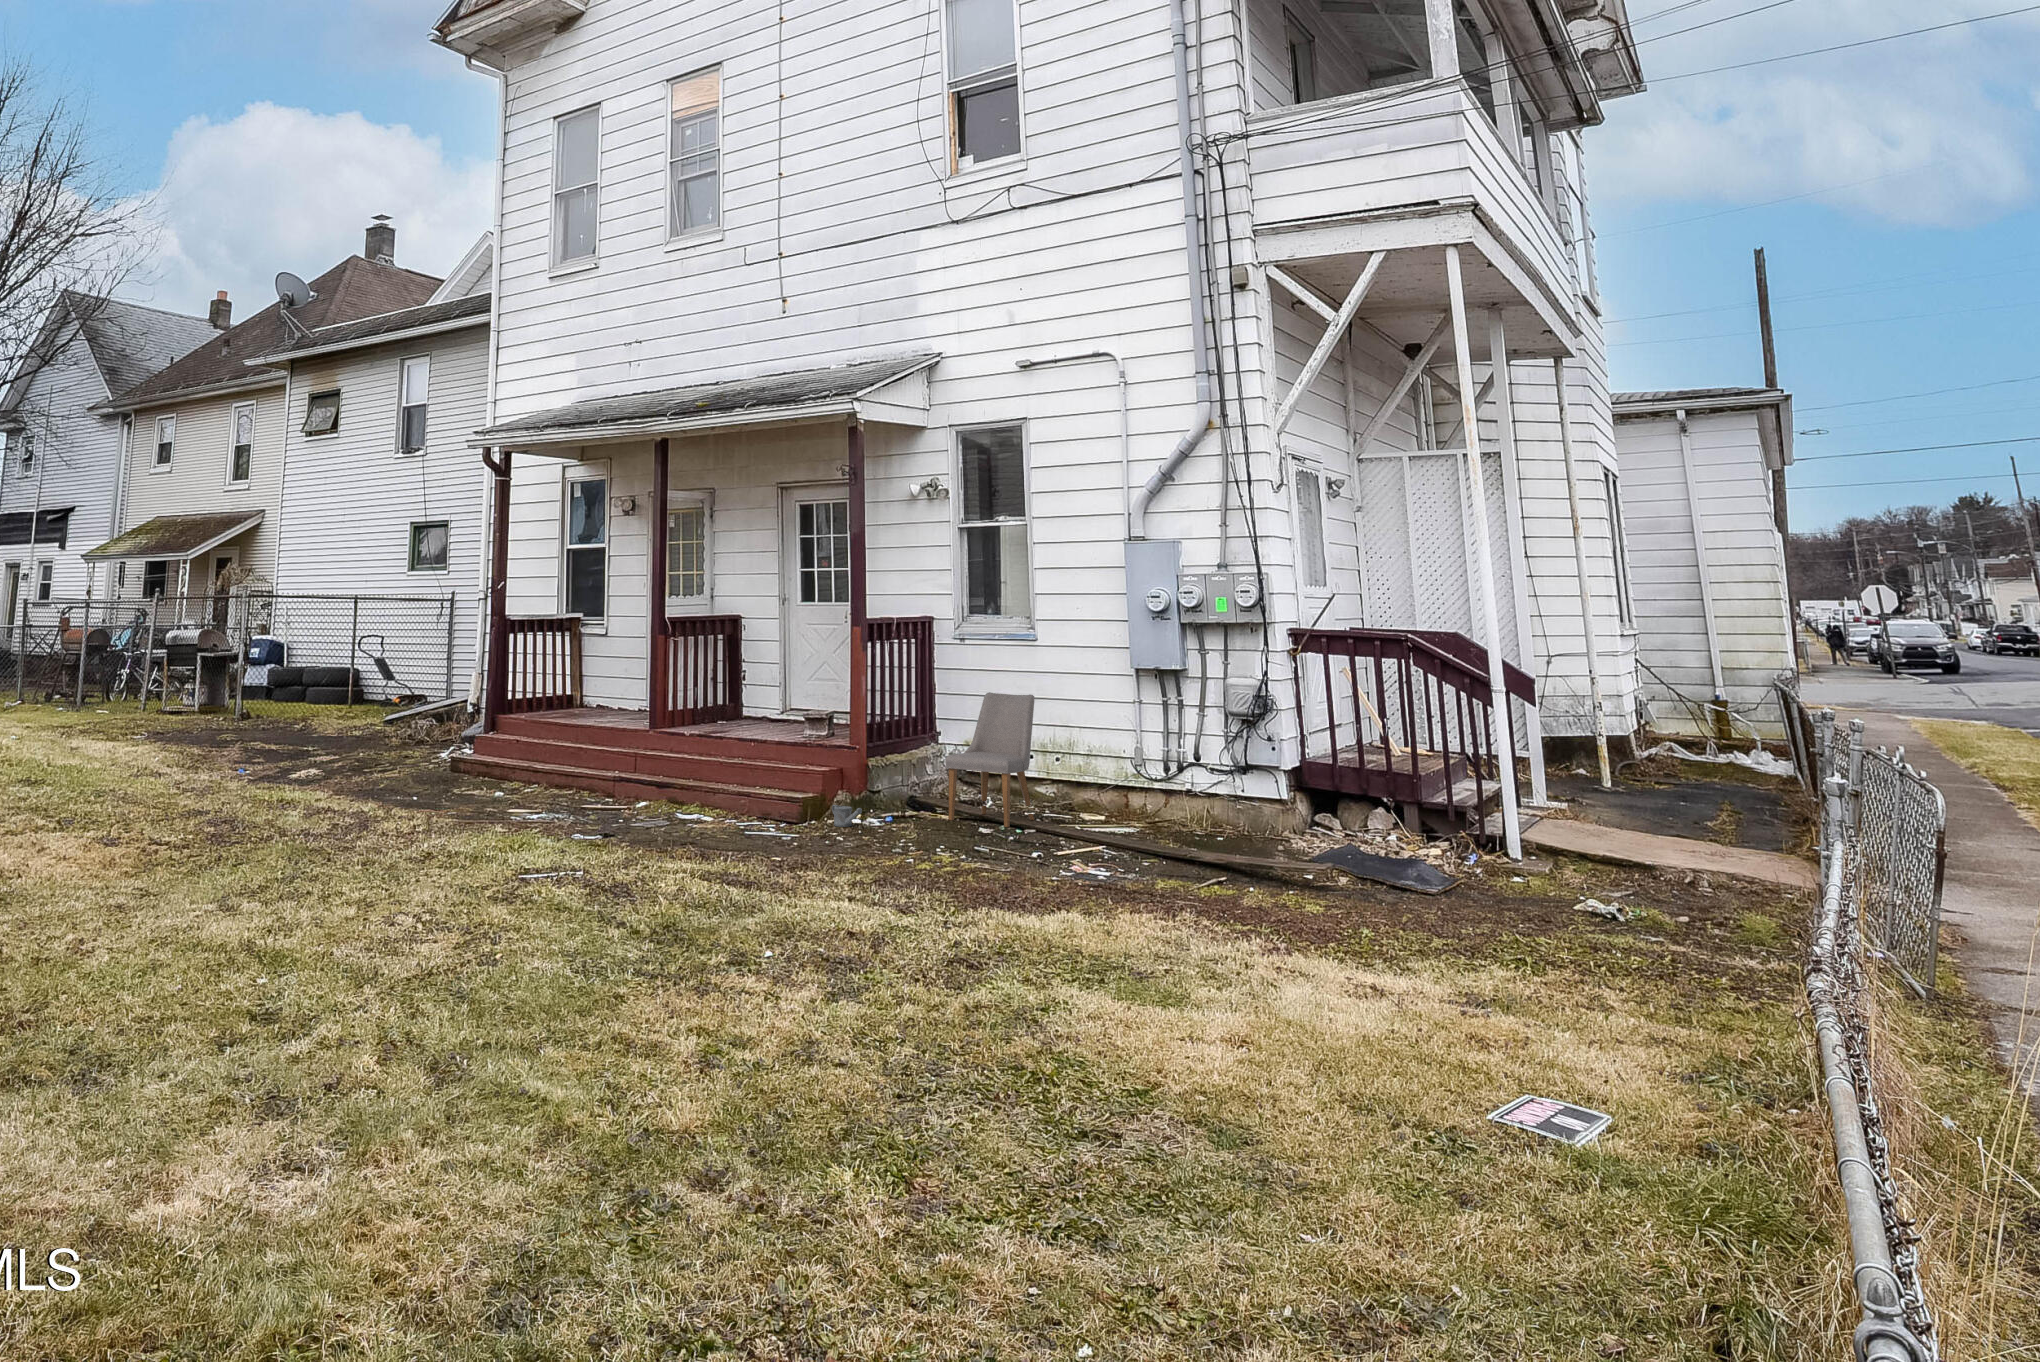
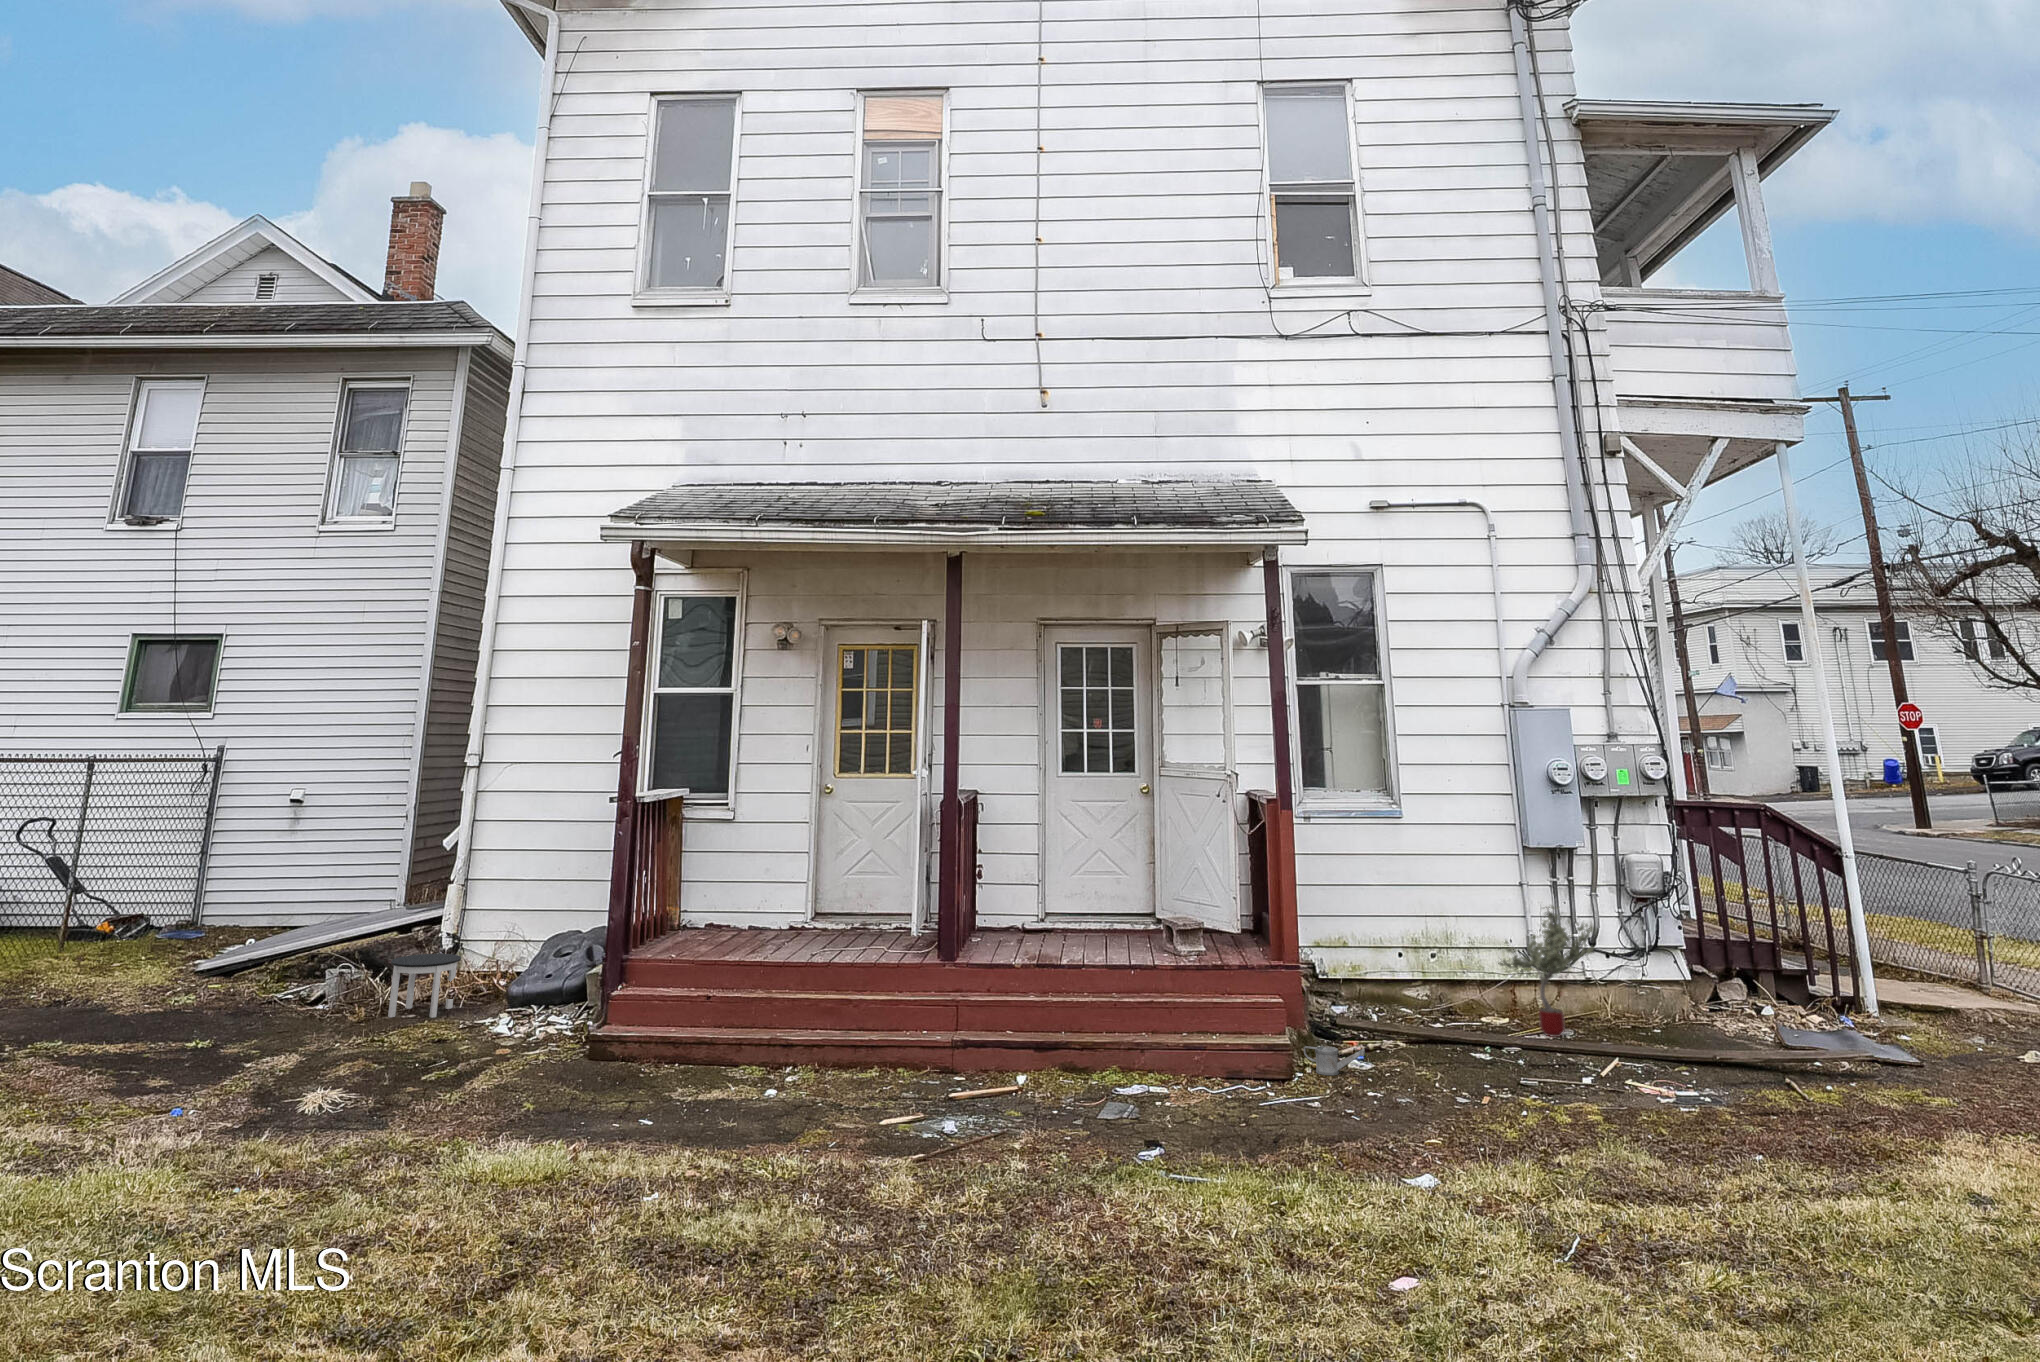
chair: present [945,692,1035,827] -> none [1356,881,1453,1046]
potted tree: none [1078,717,1165,833] -> present [1498,906,1594,1037]
round table: none [437,720,480,757] -> present [388,954,461,1018]

